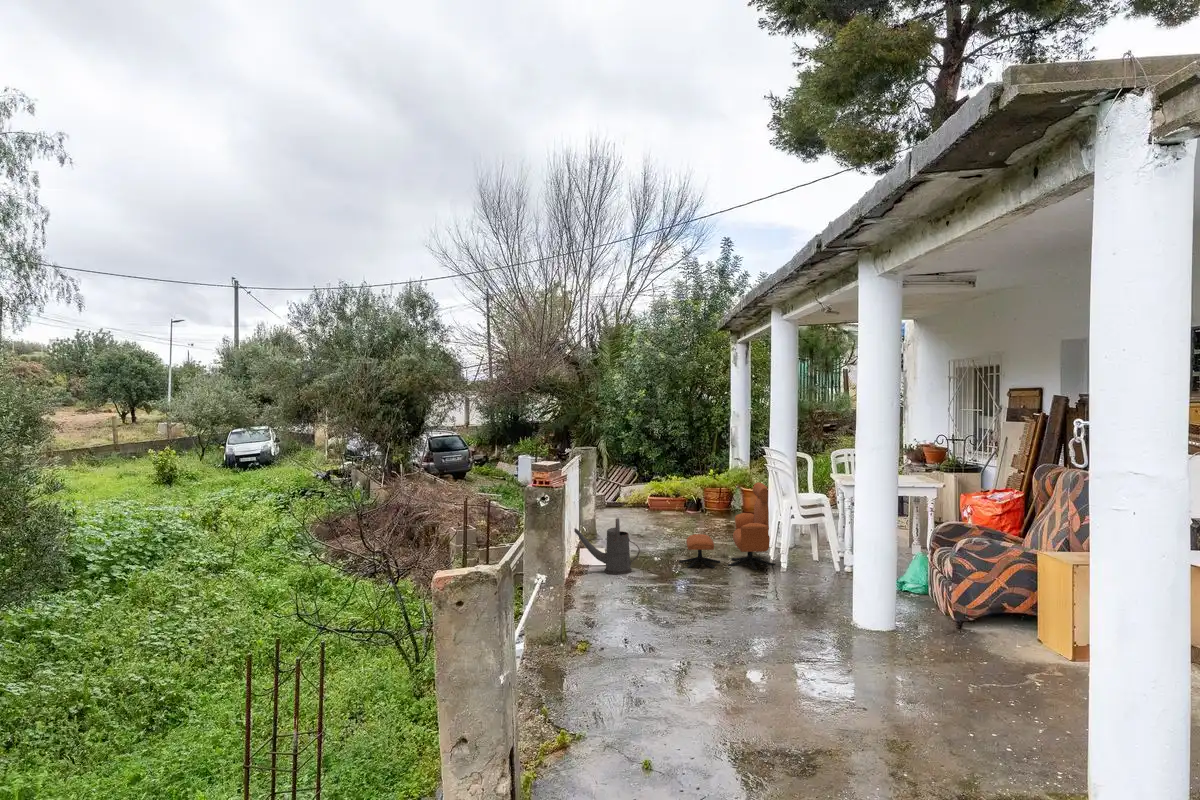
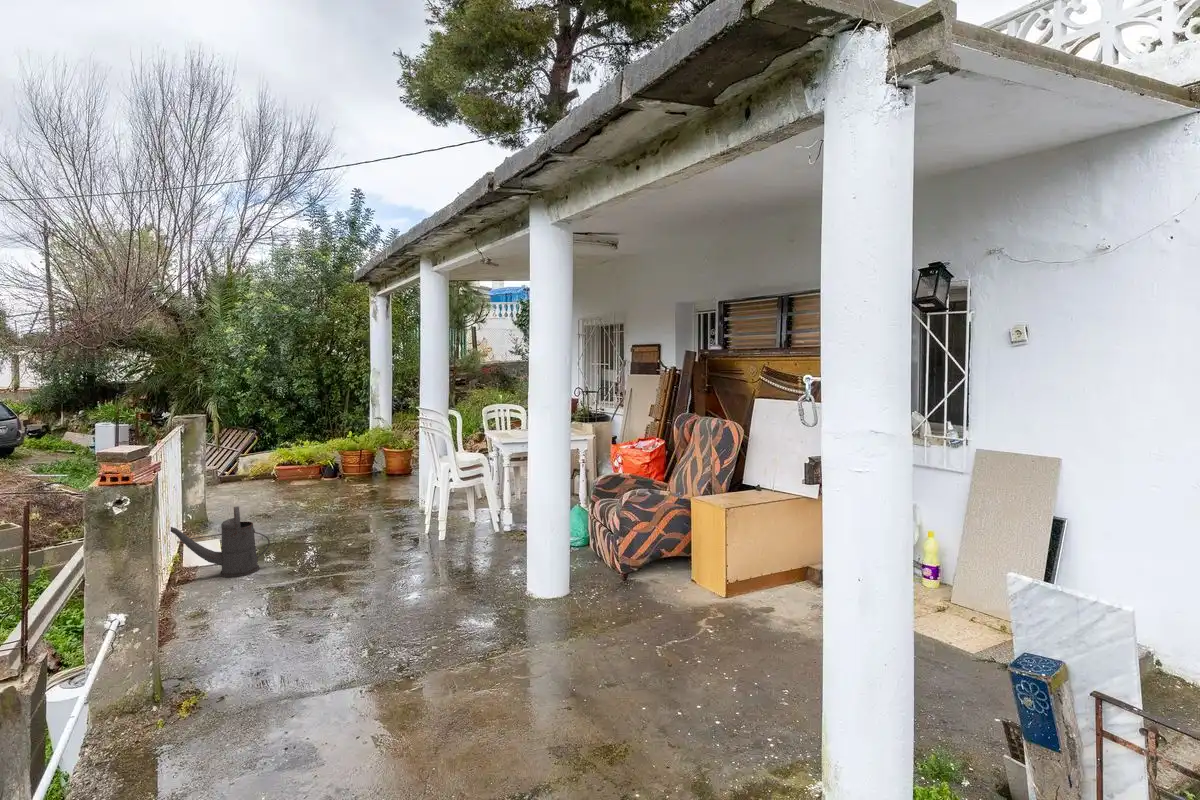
lounge chair: present [679,482,776,570] -> none [322,447,434,552]

